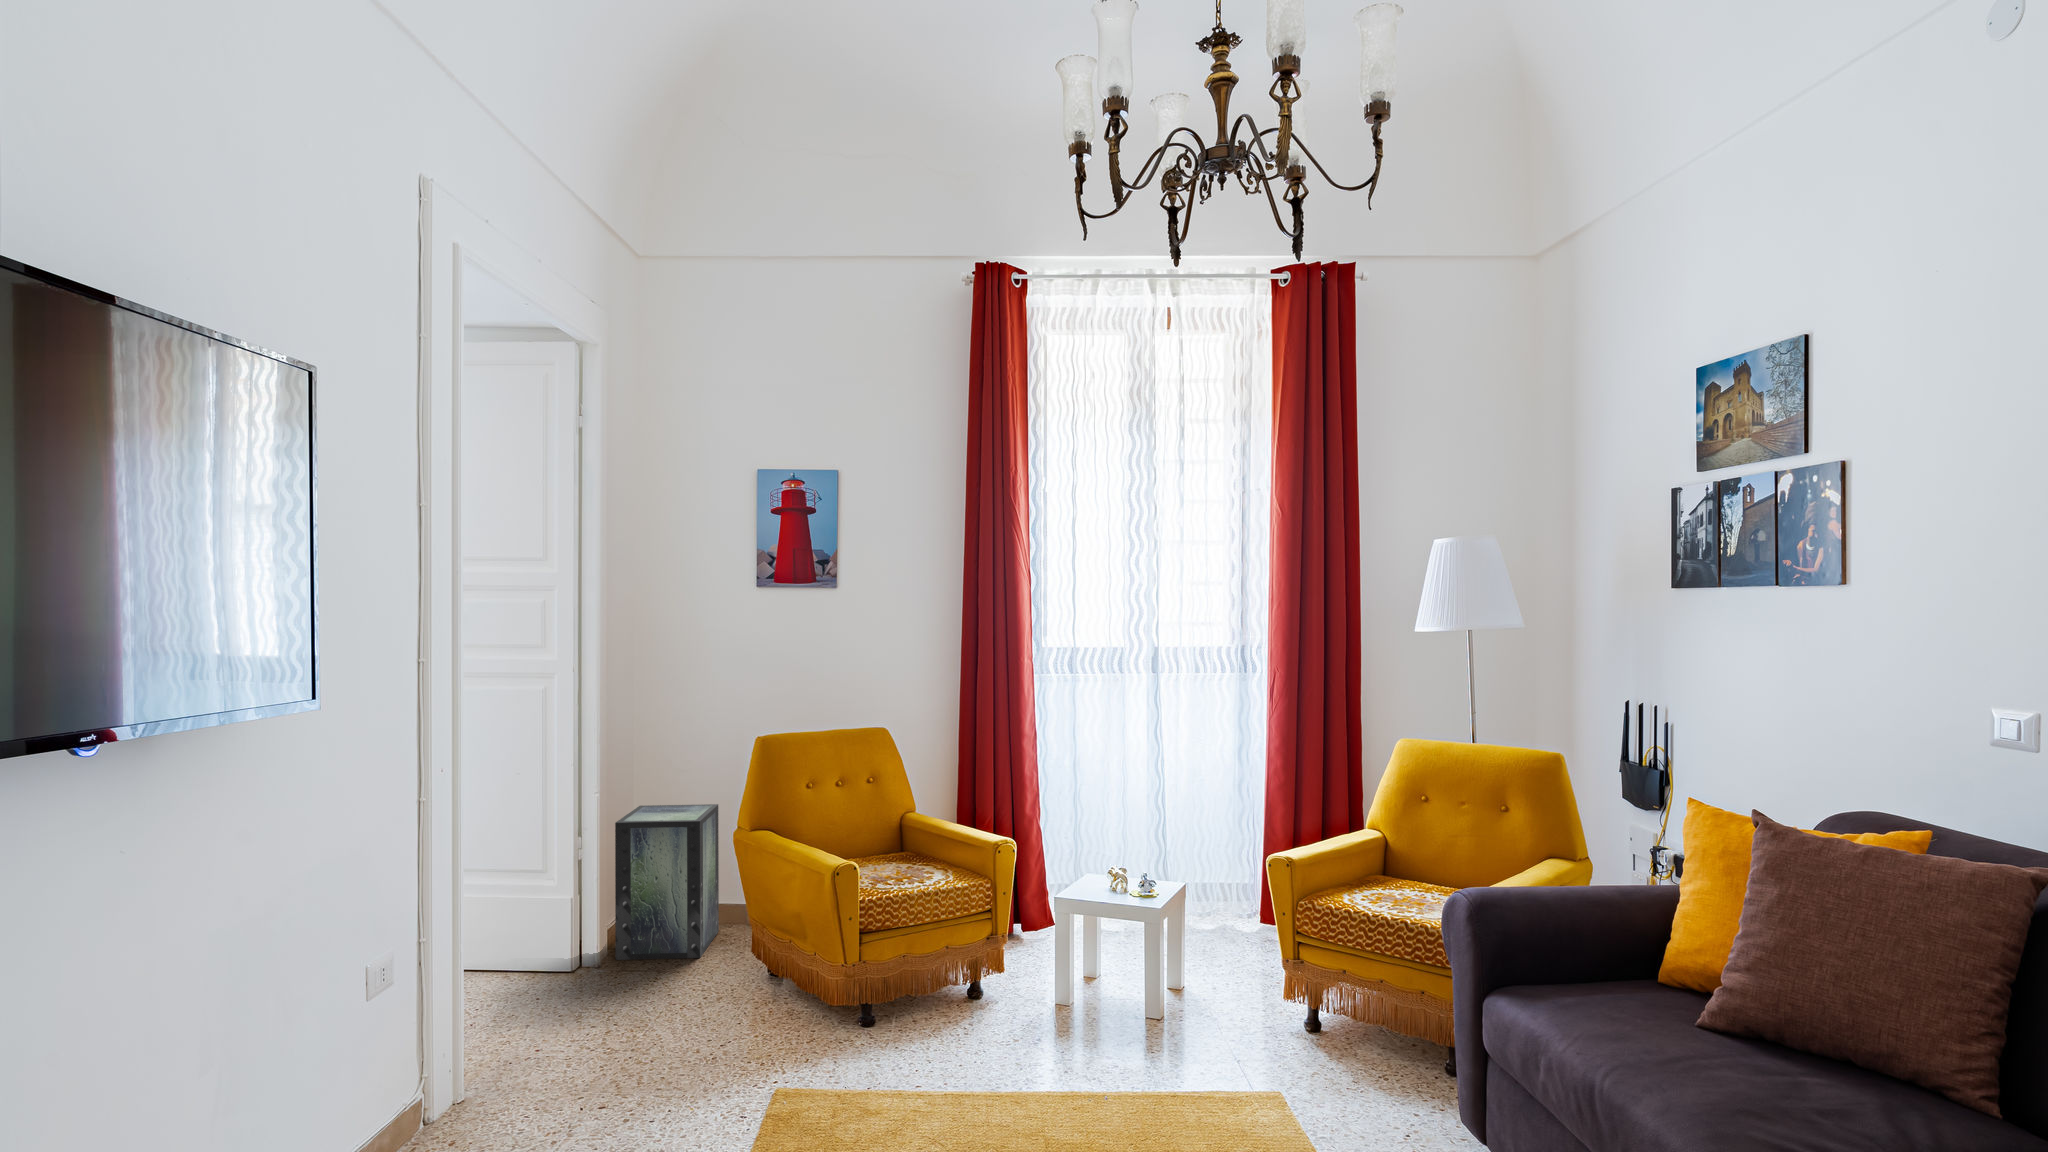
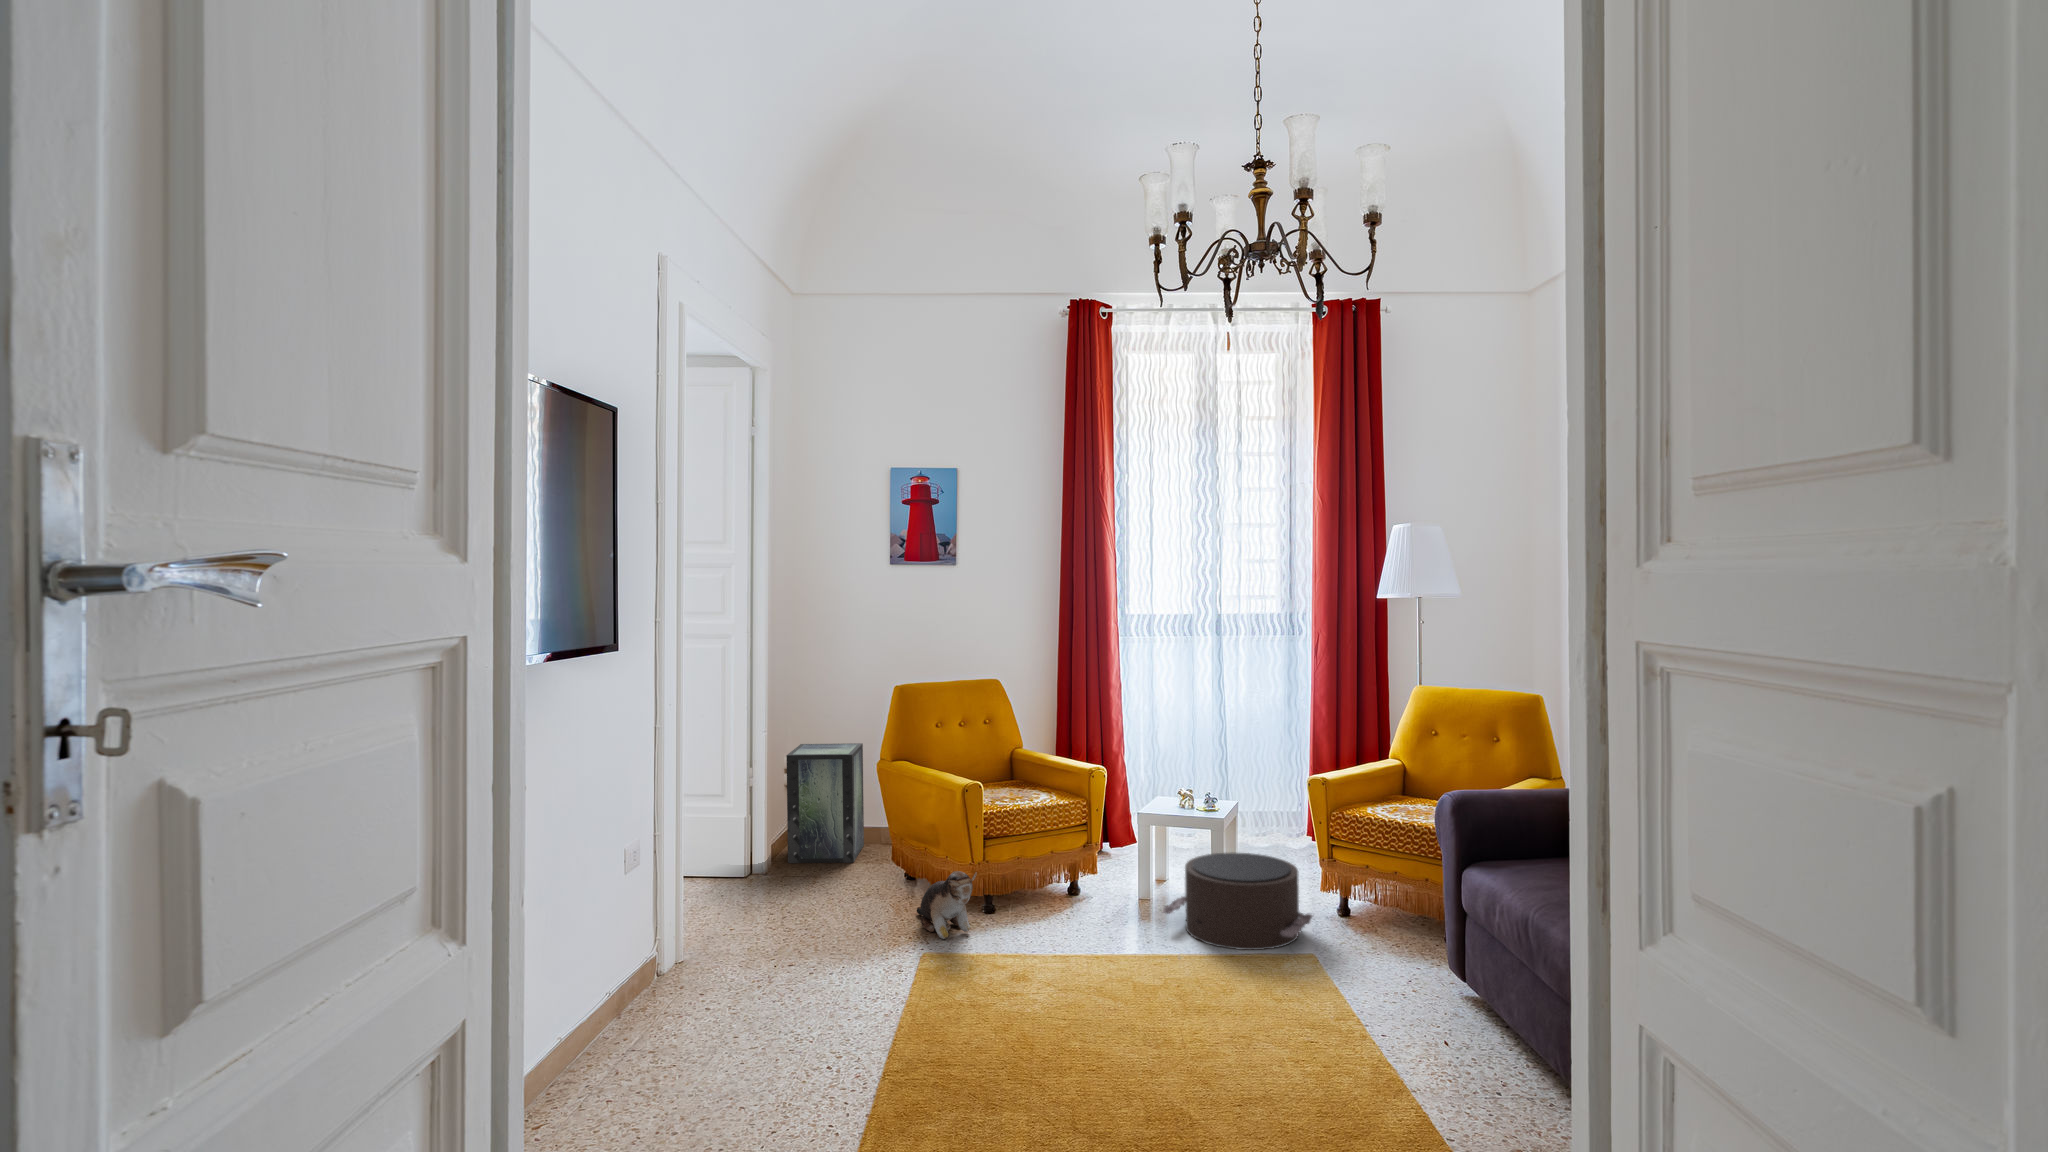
pouf: none [1084,951,1279,1089] -> present [1163,853,1312,950]
plush toy: none [766,988,841,1080] -> present [917,871,977,939]

